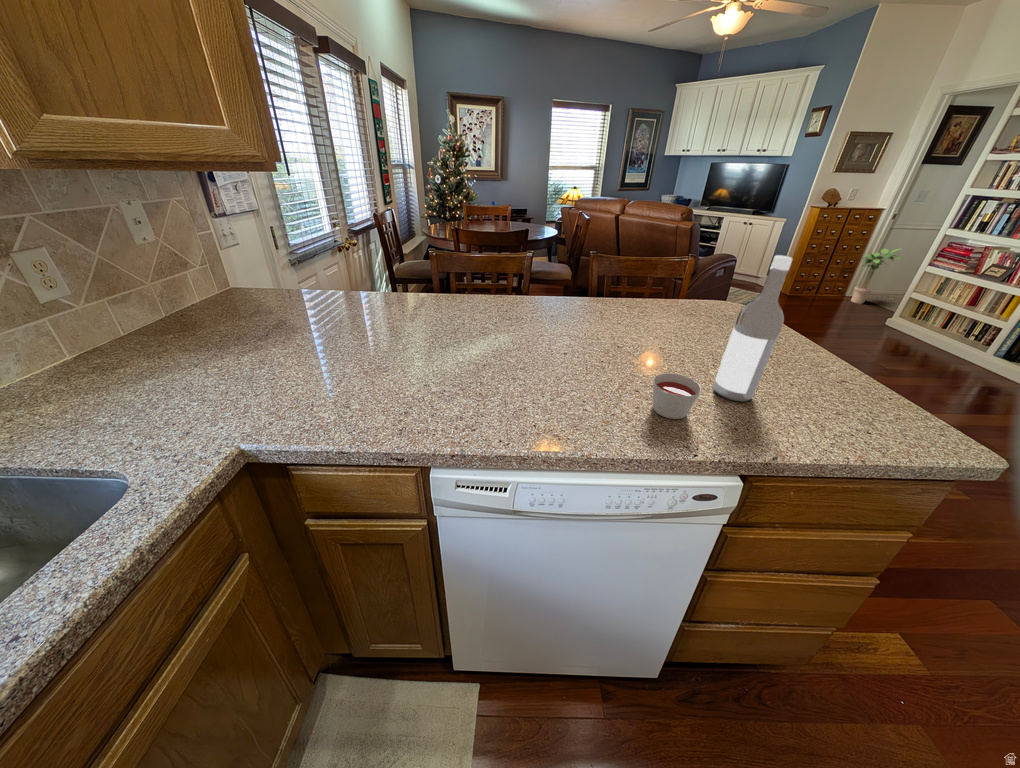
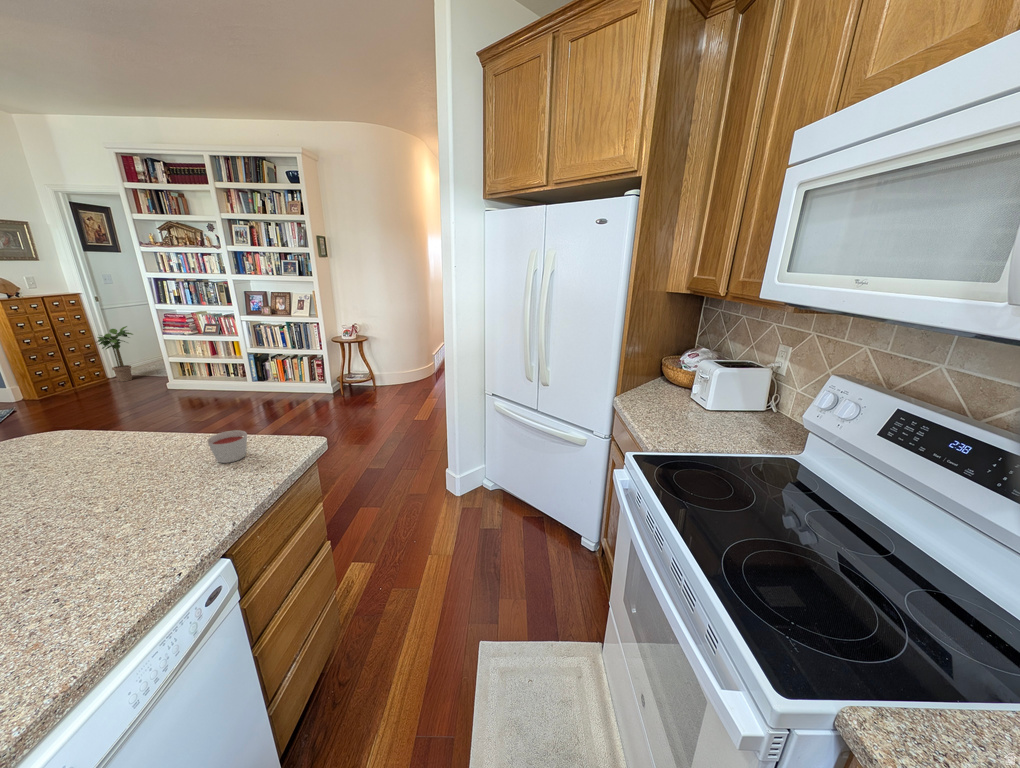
wine bottle: present [714,255,792,401] -> none [95,381,168,521]
candle: present [653,373,701,419] -> present [207,430,247,463]

